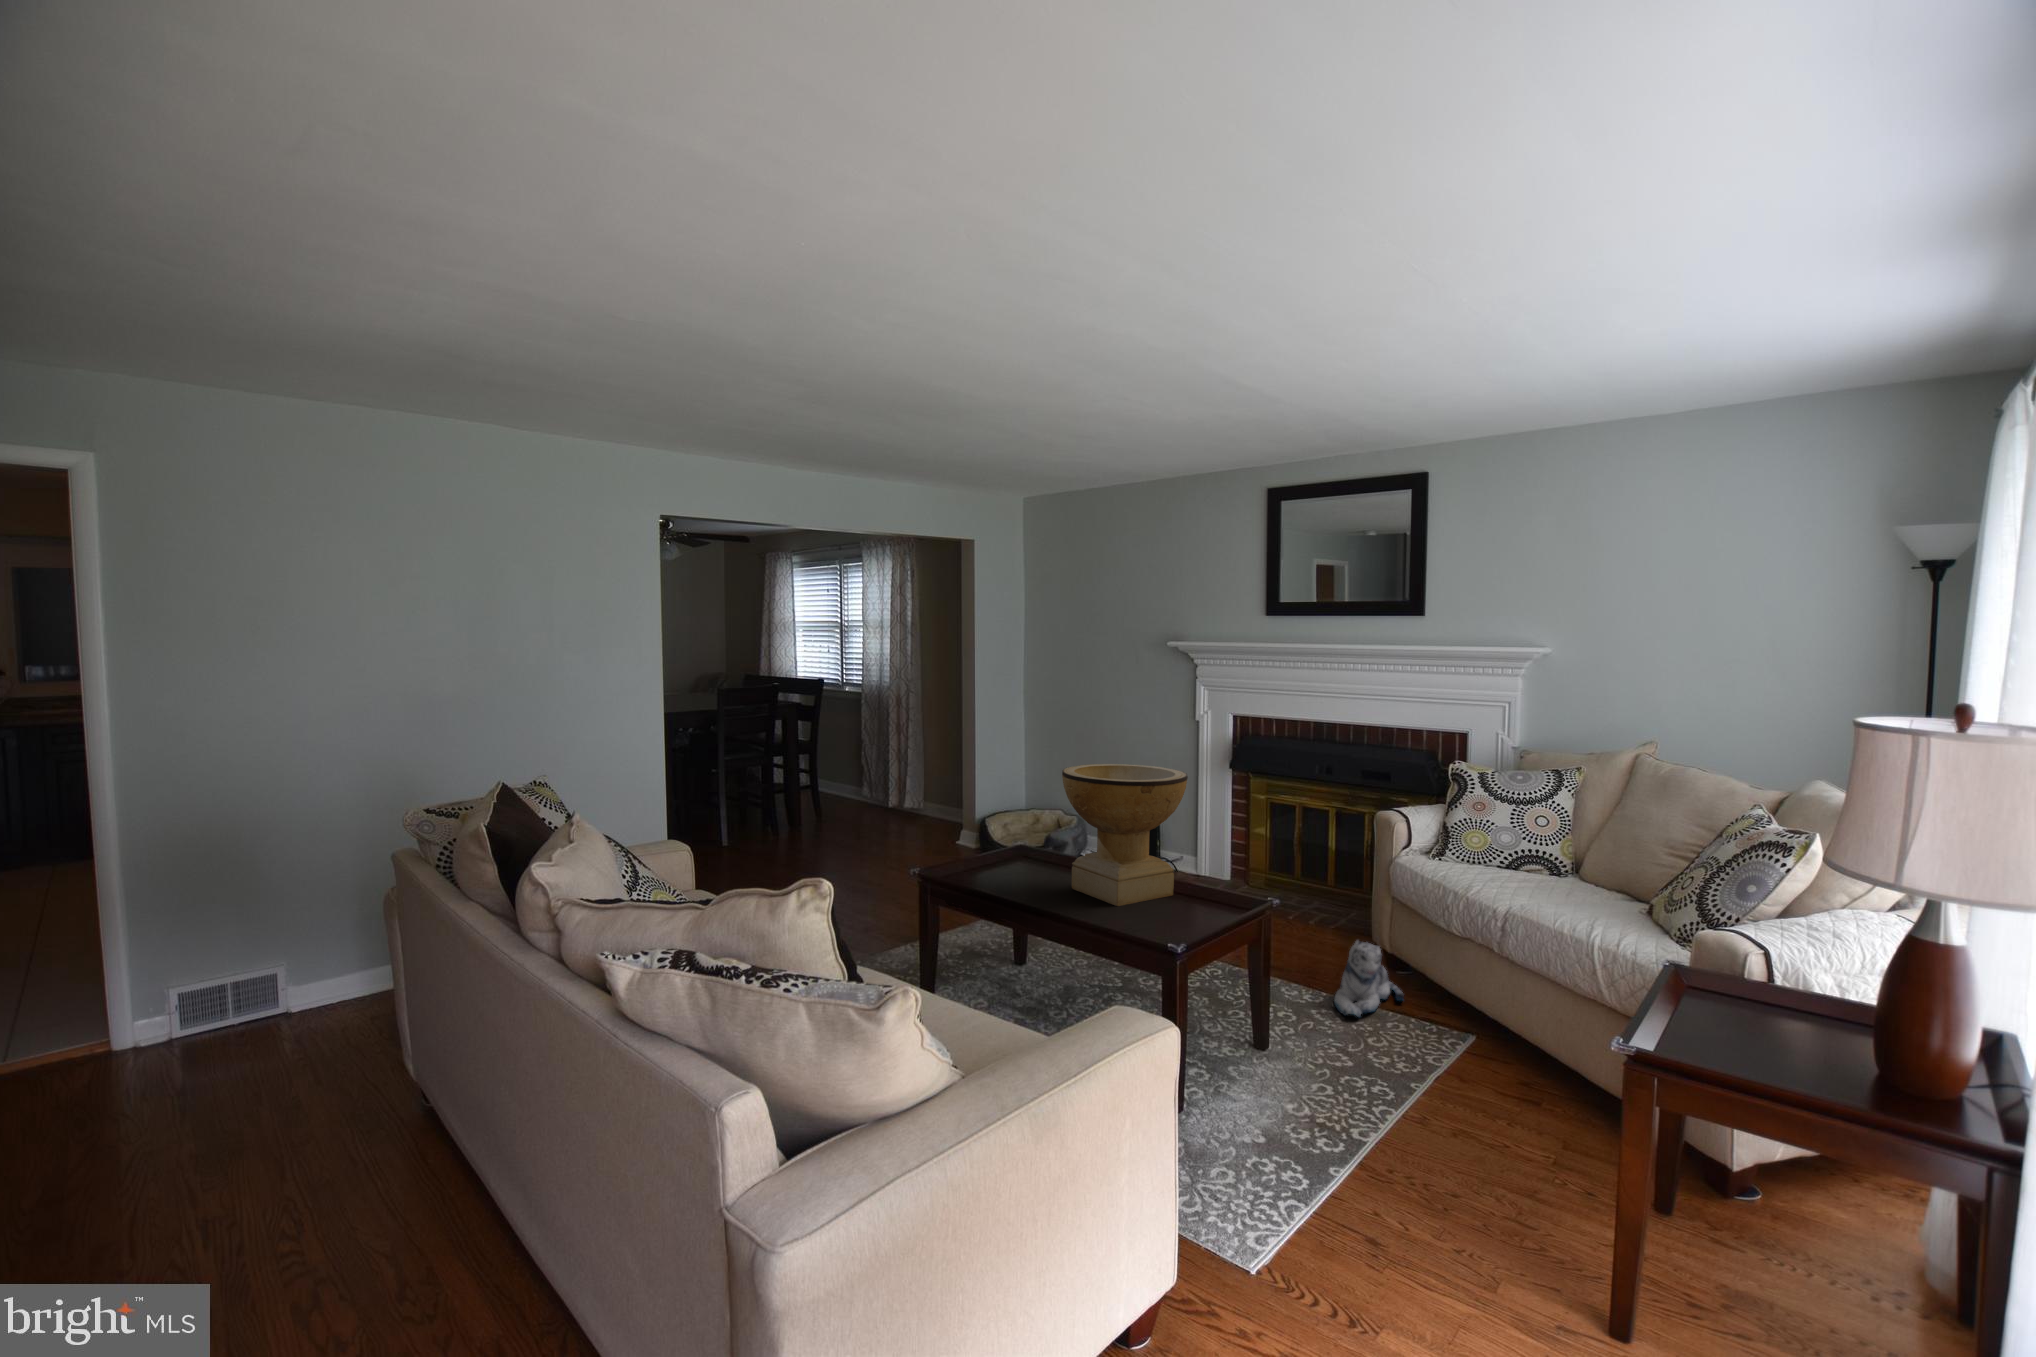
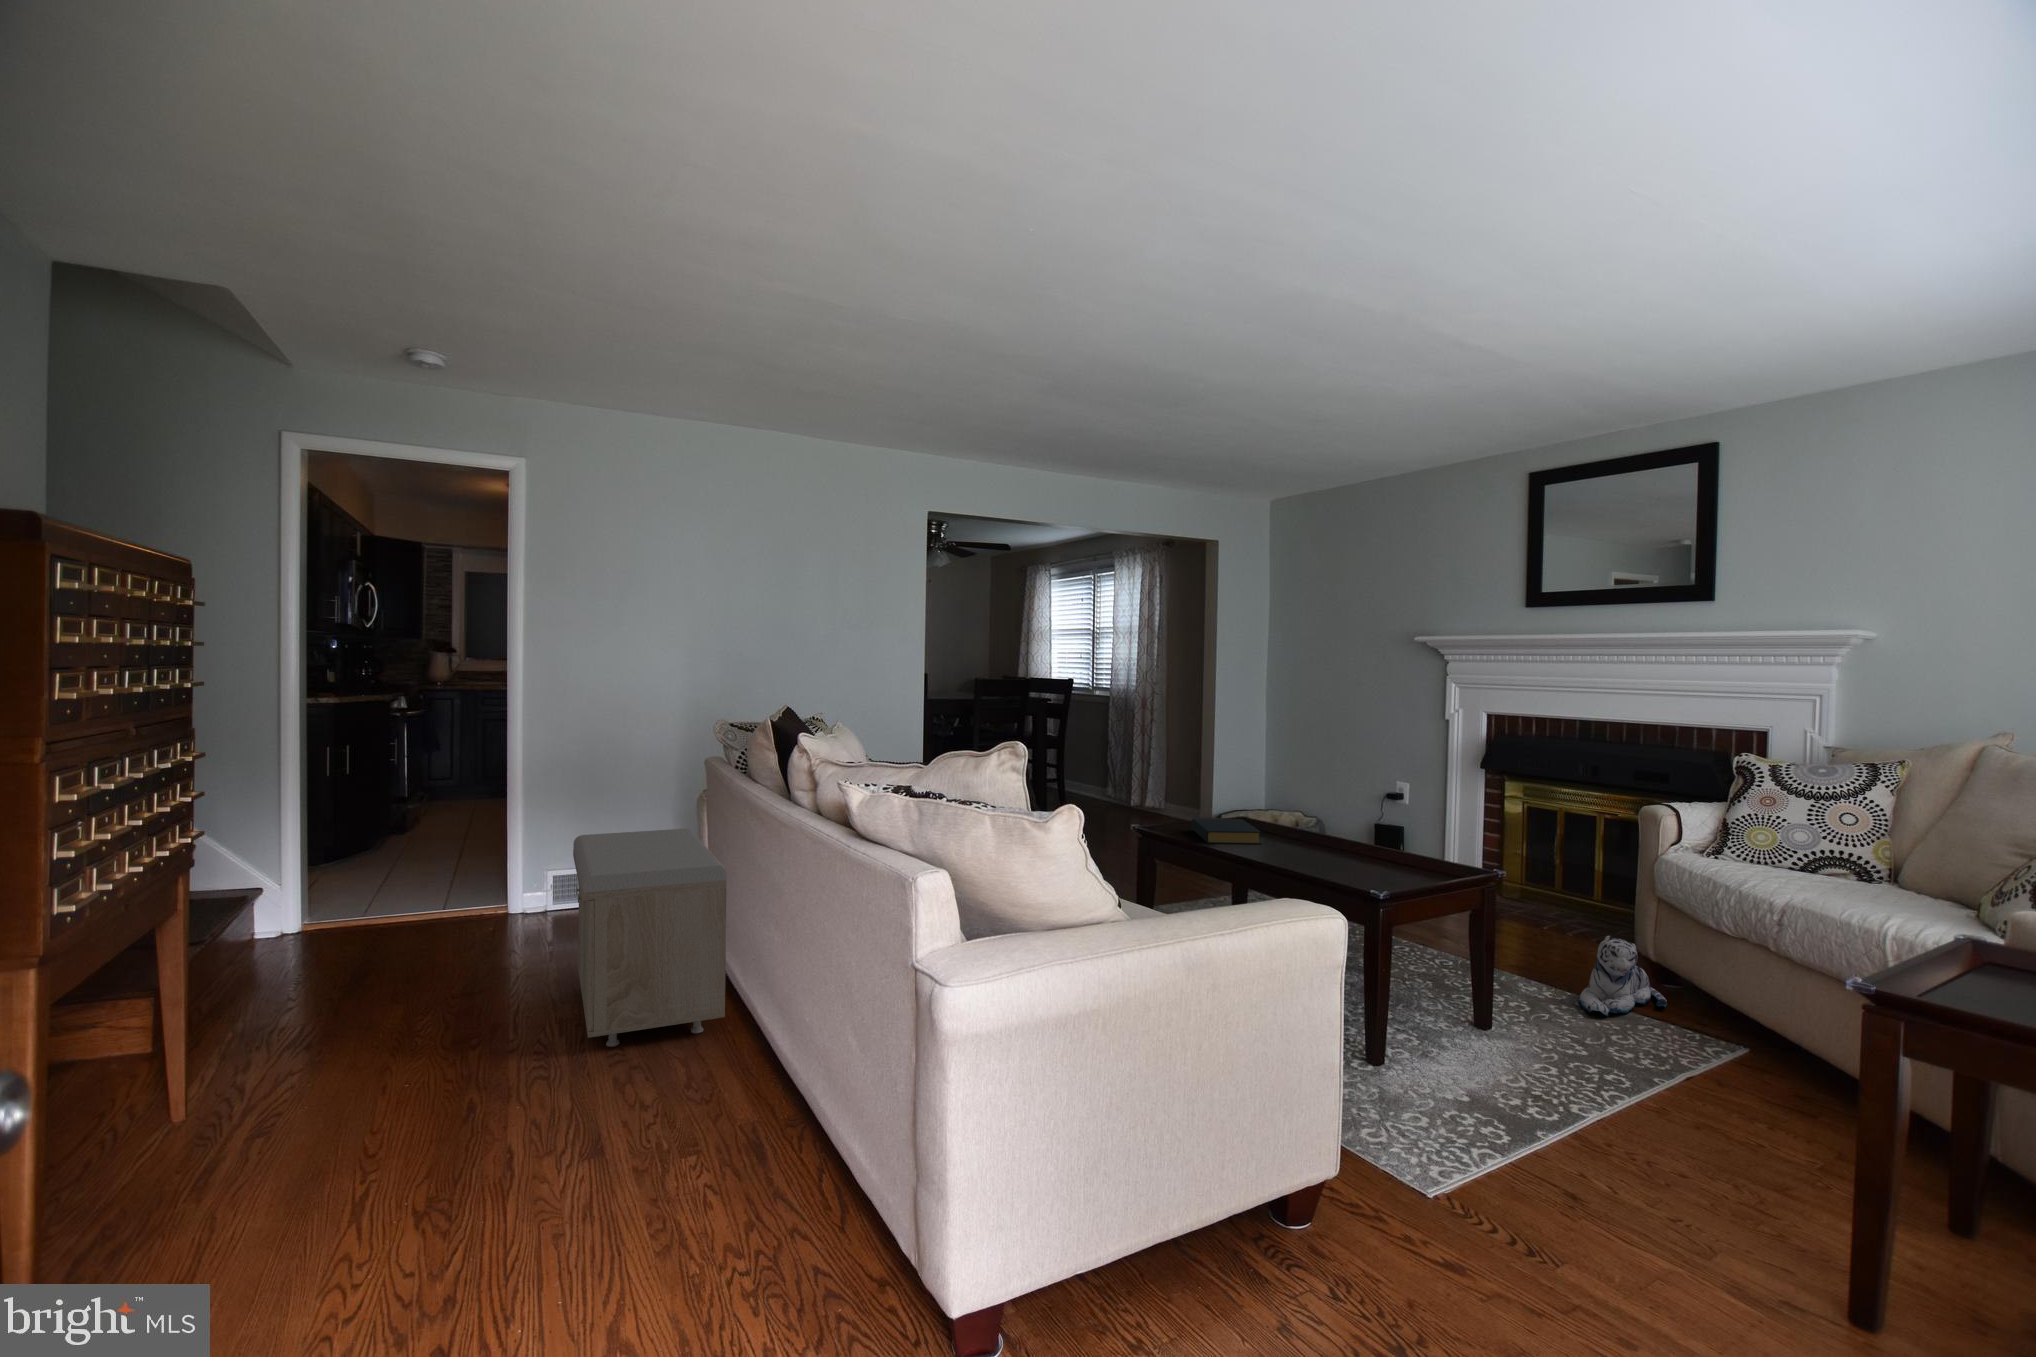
decorative bowl: present [1062,764,1188,906] -> none [1276,736,1406,870]
hardback book: none [971,845,1045,878] -> present [1191,818,1262,844]
storage bench: none [195,915,429,1230] -> present [573,829,727,1047]

